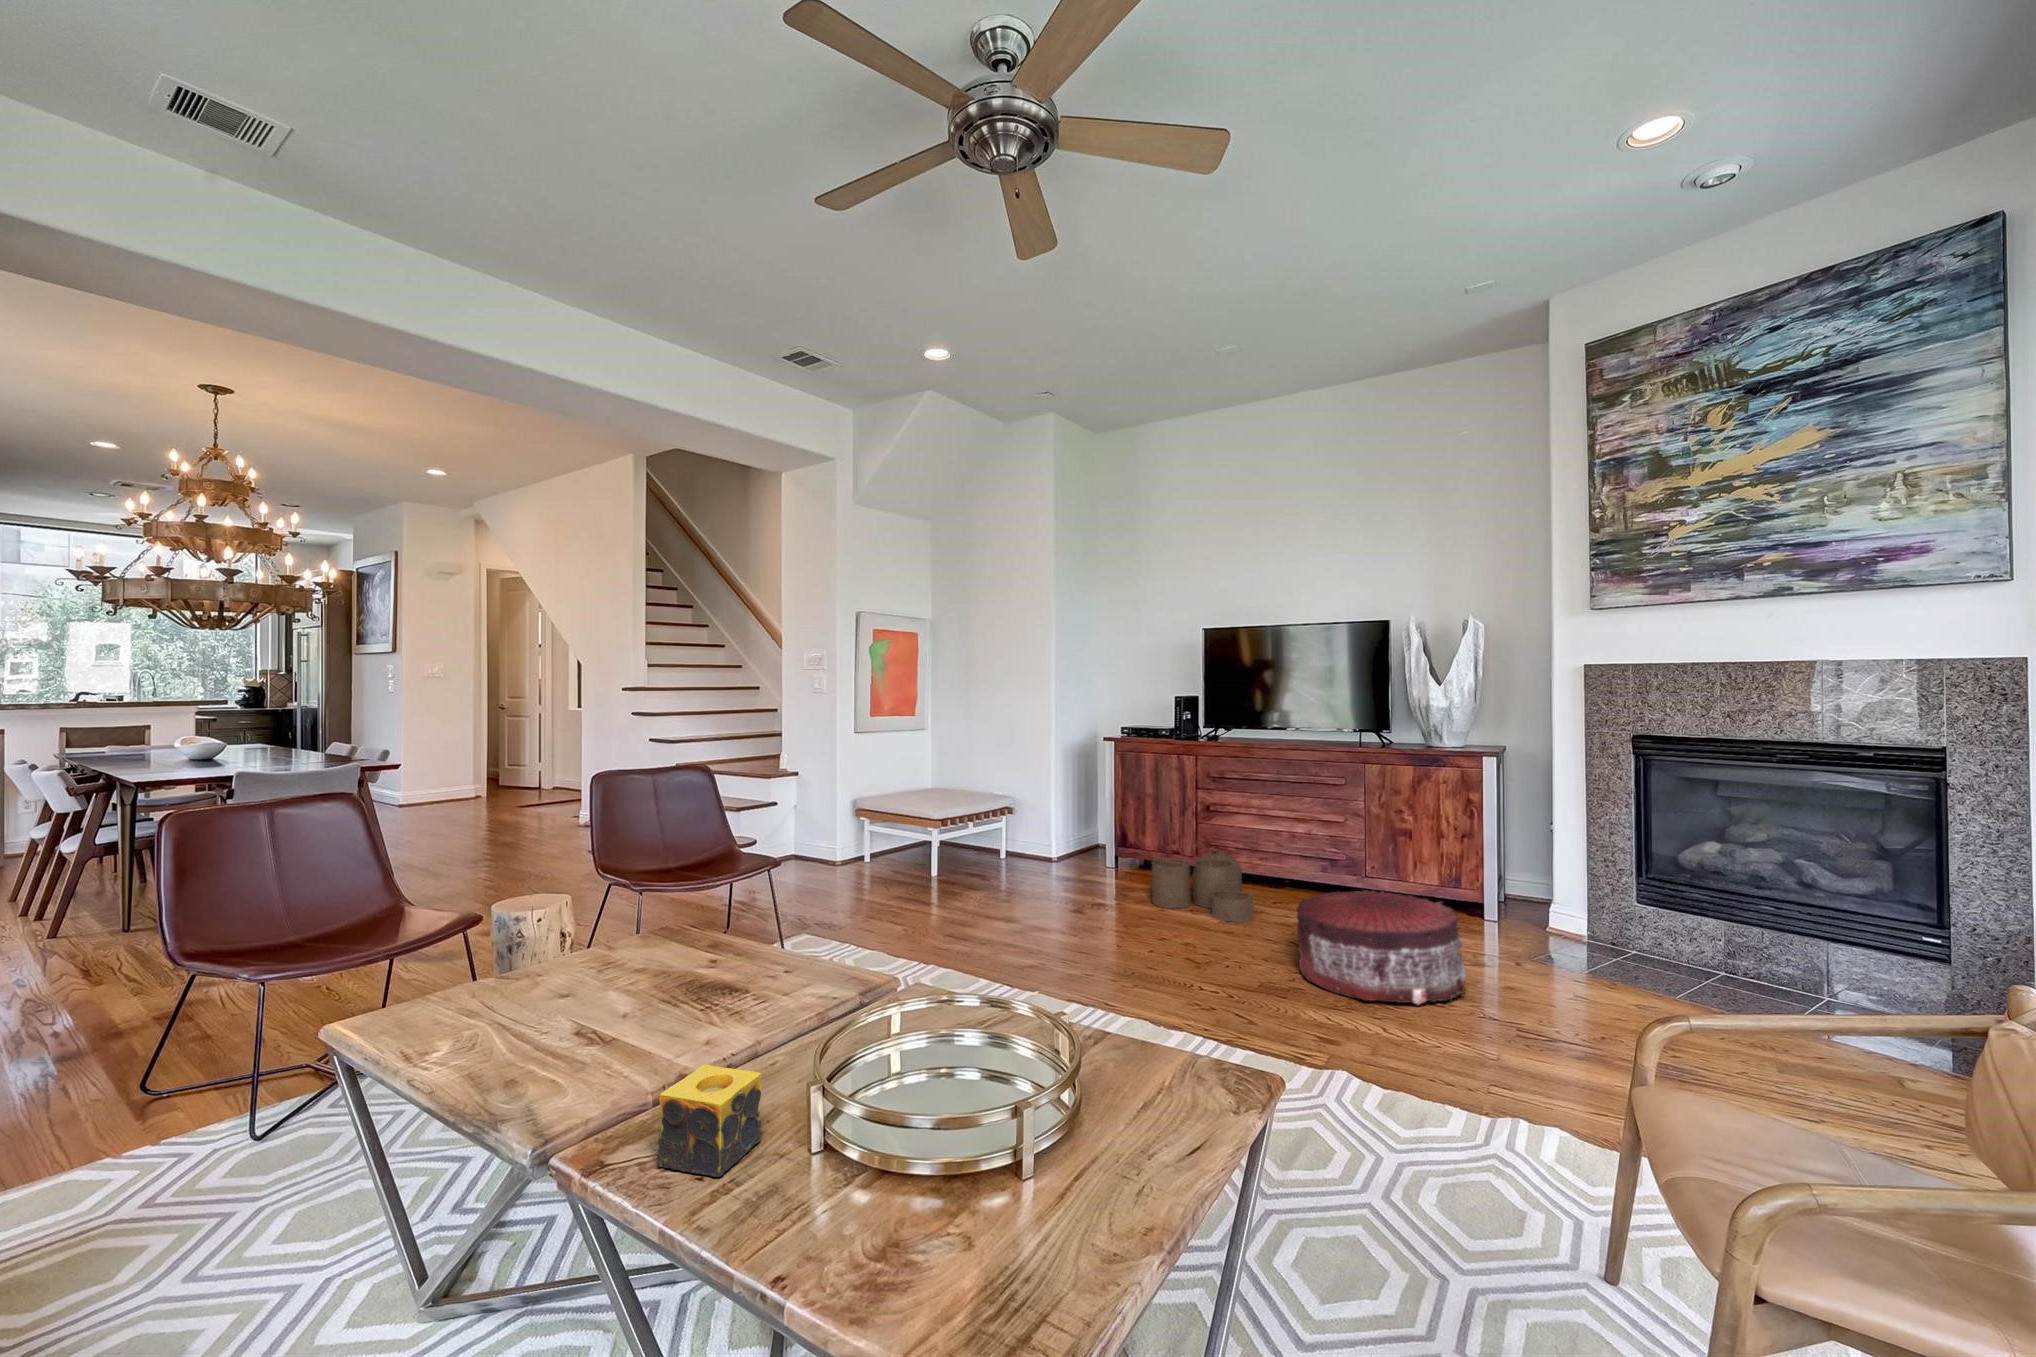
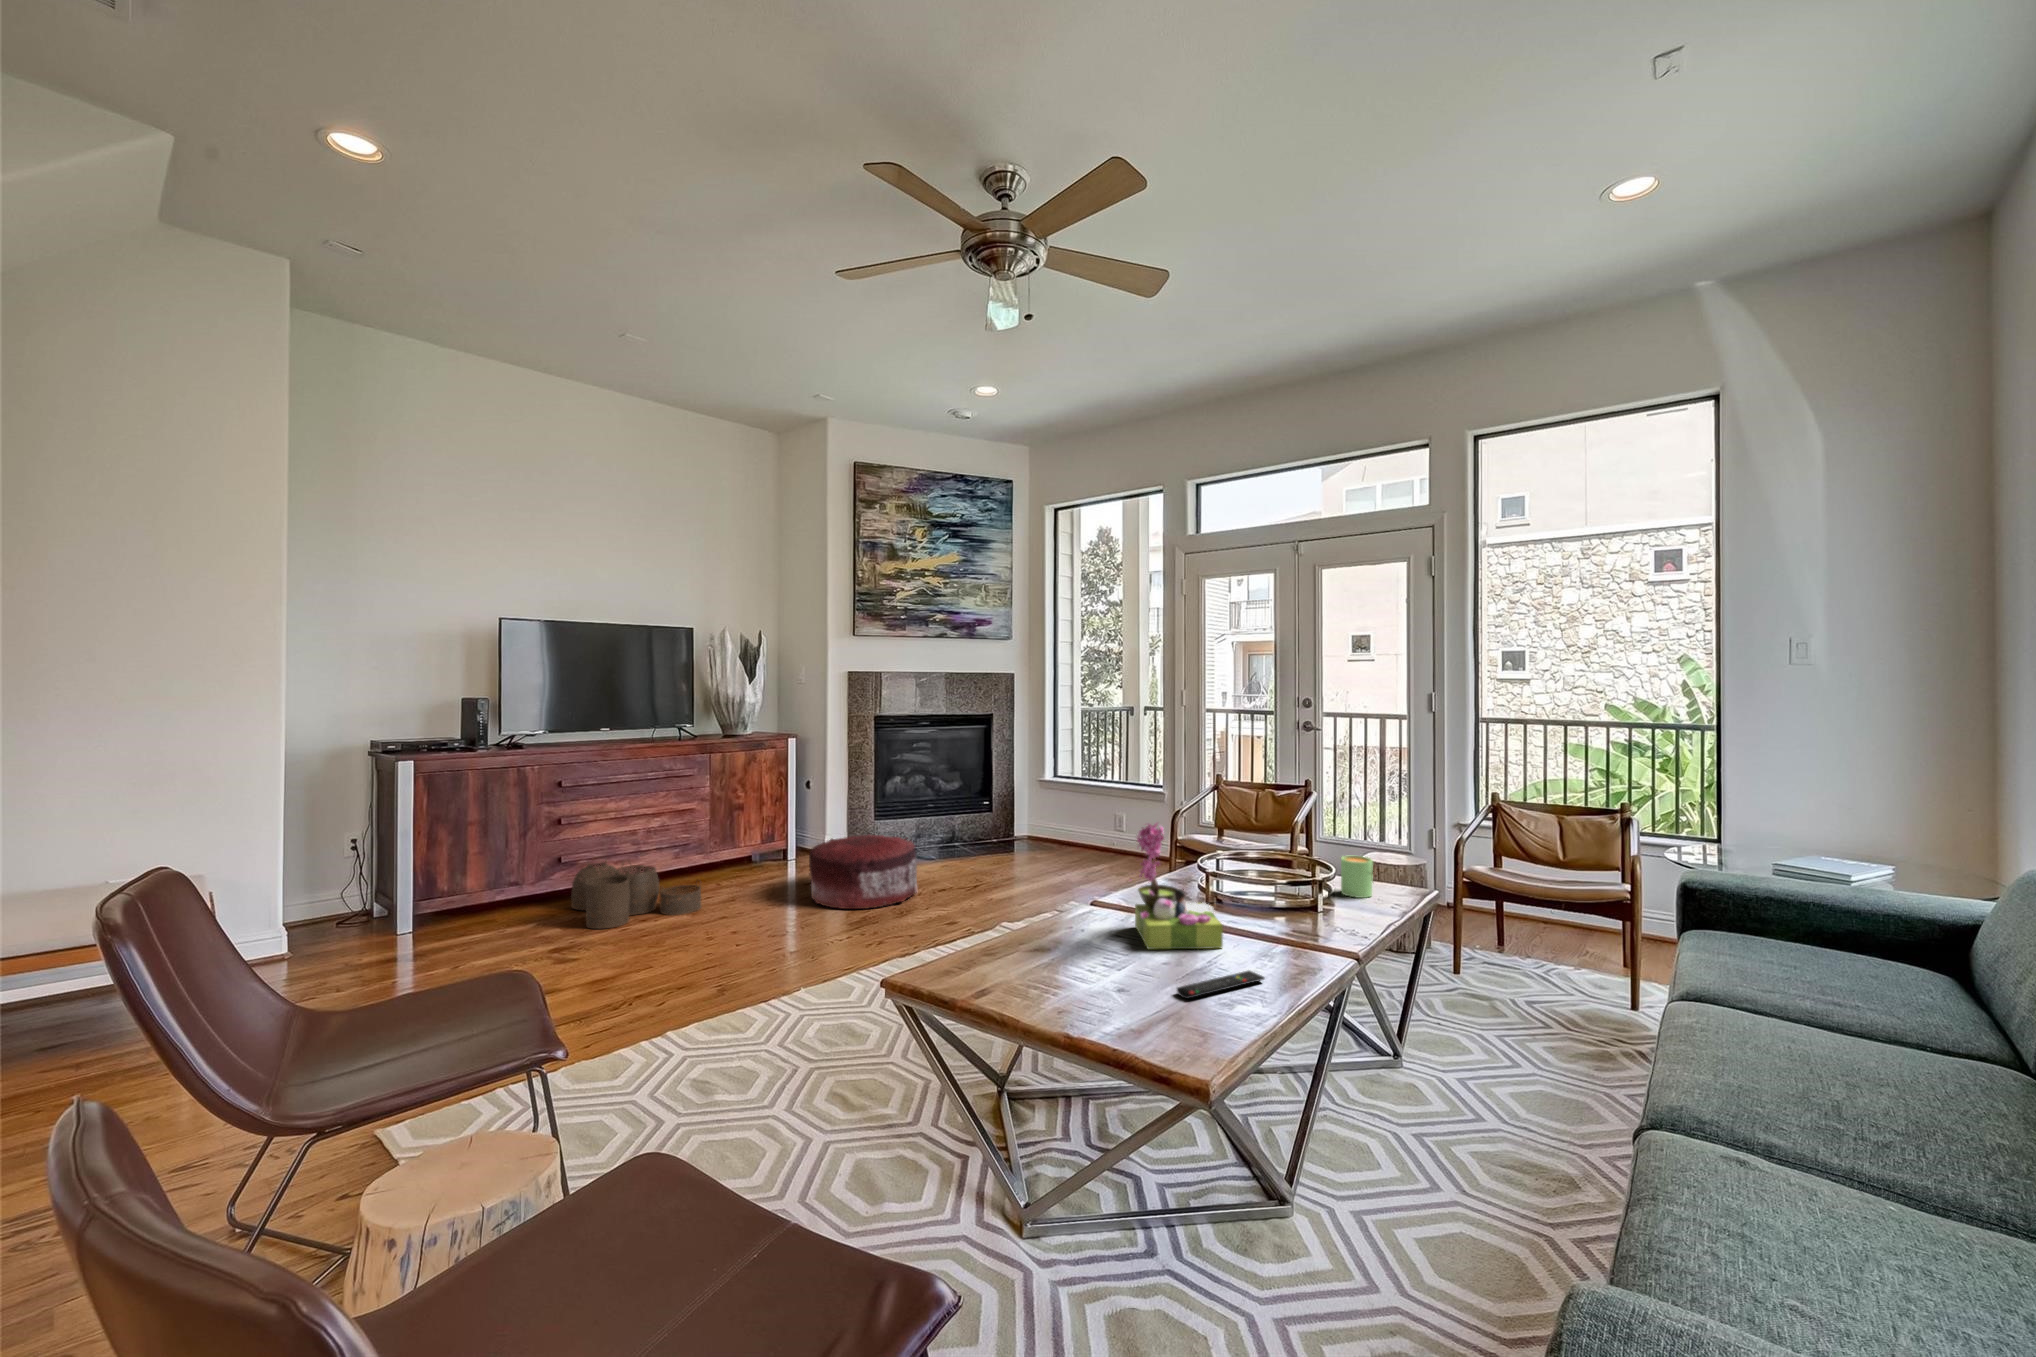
flower arrangement: none [612,837,754,1050] -> present [1135,823,1223,949]
remote control: none [441,1008,479,1064] -> present [1177,971,1264,999]
candle: present [658,1064,761,1177] -> none [1302,883,1338,925]
mug: none [884,1125,988,1281] -> present [1341,856,1373,898]

